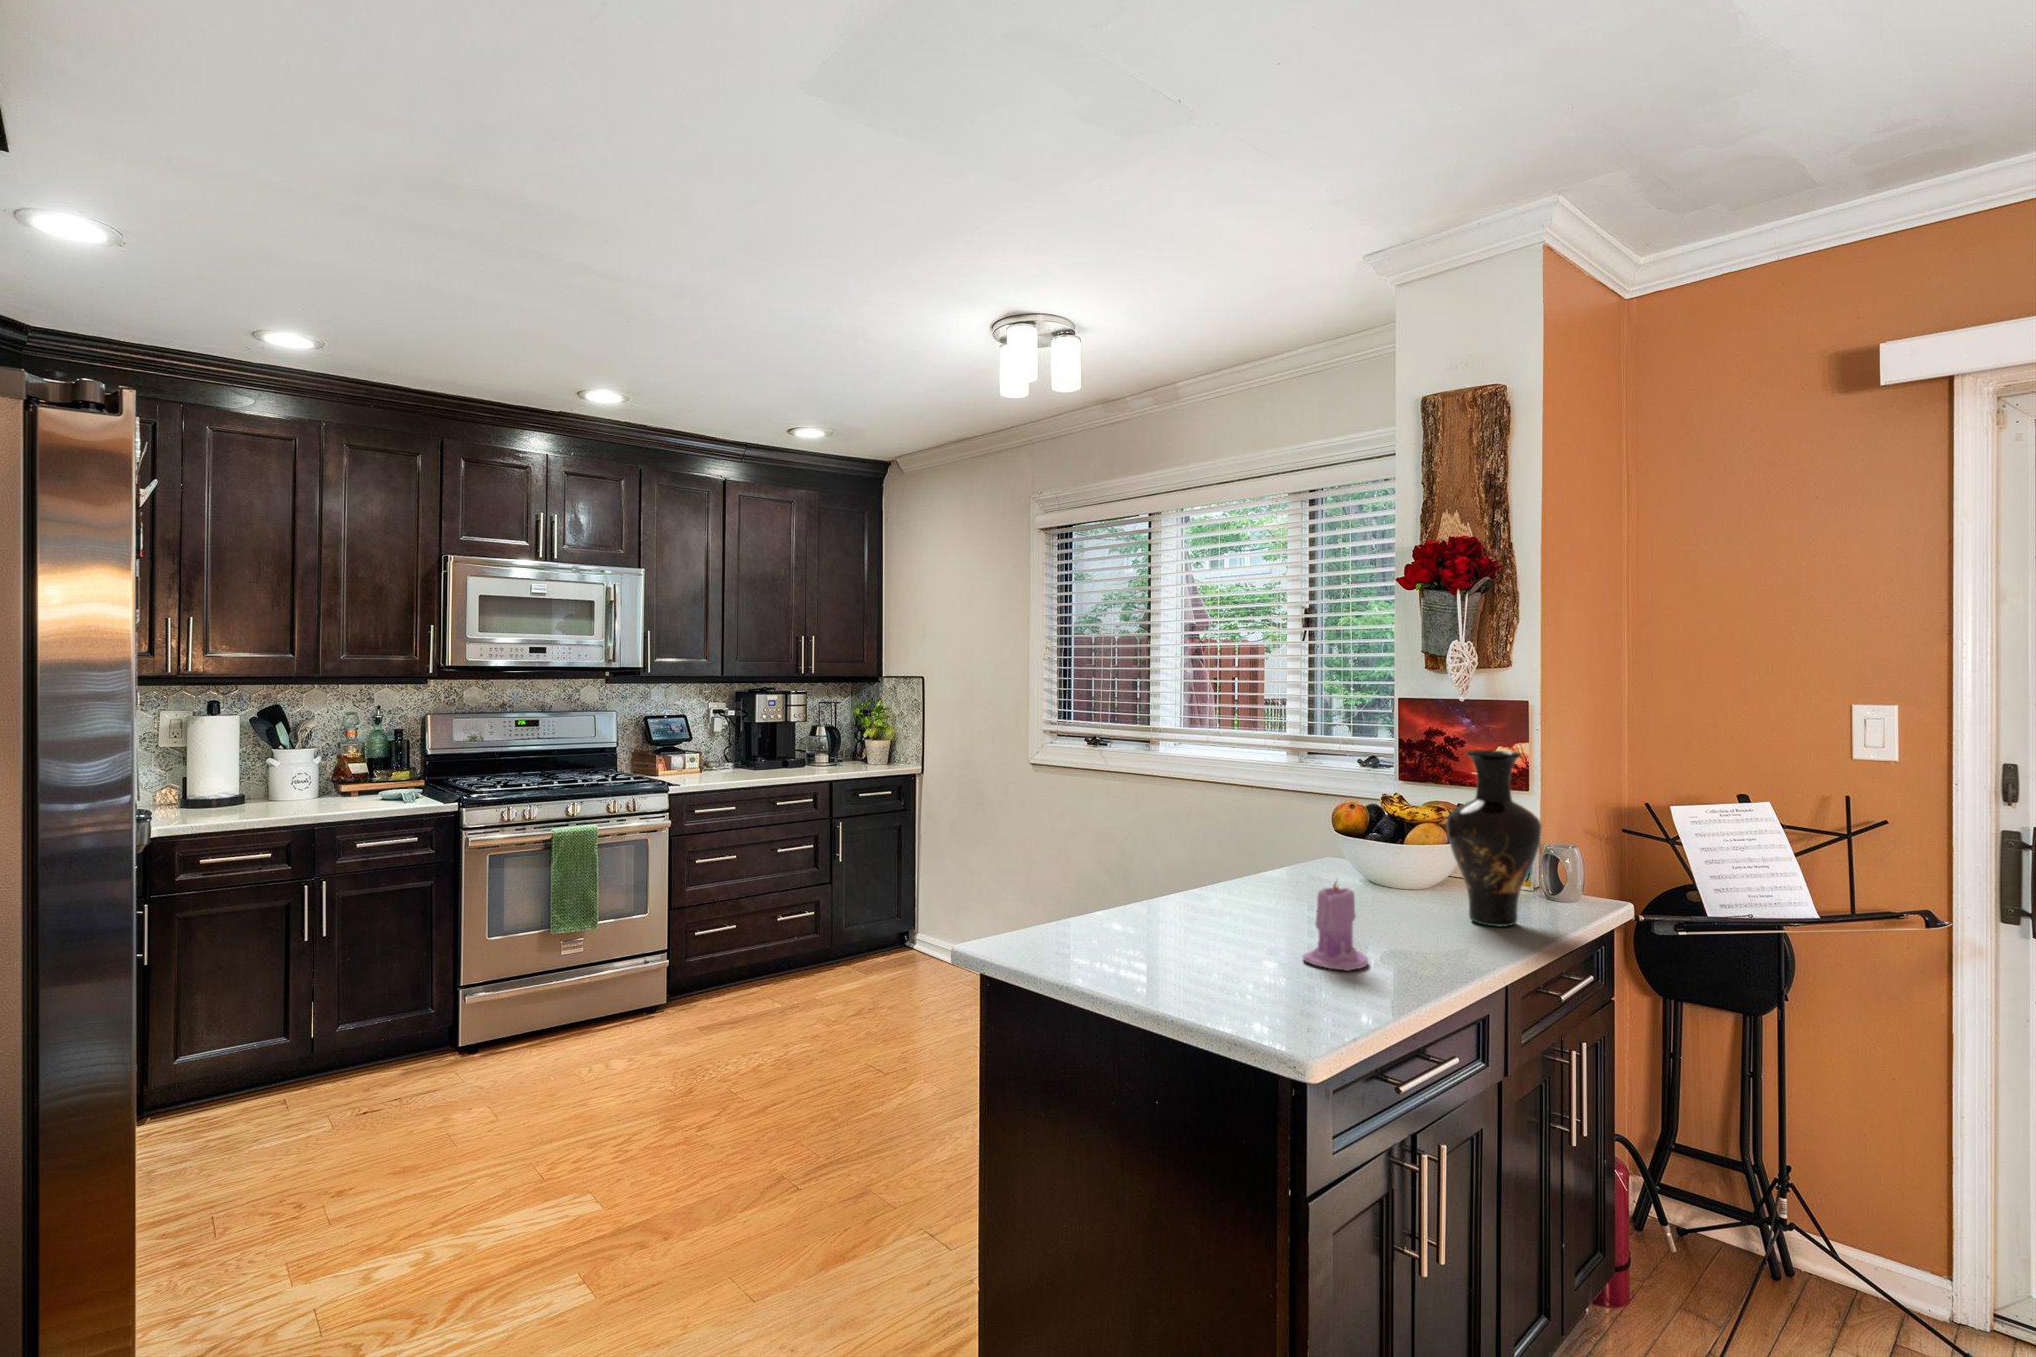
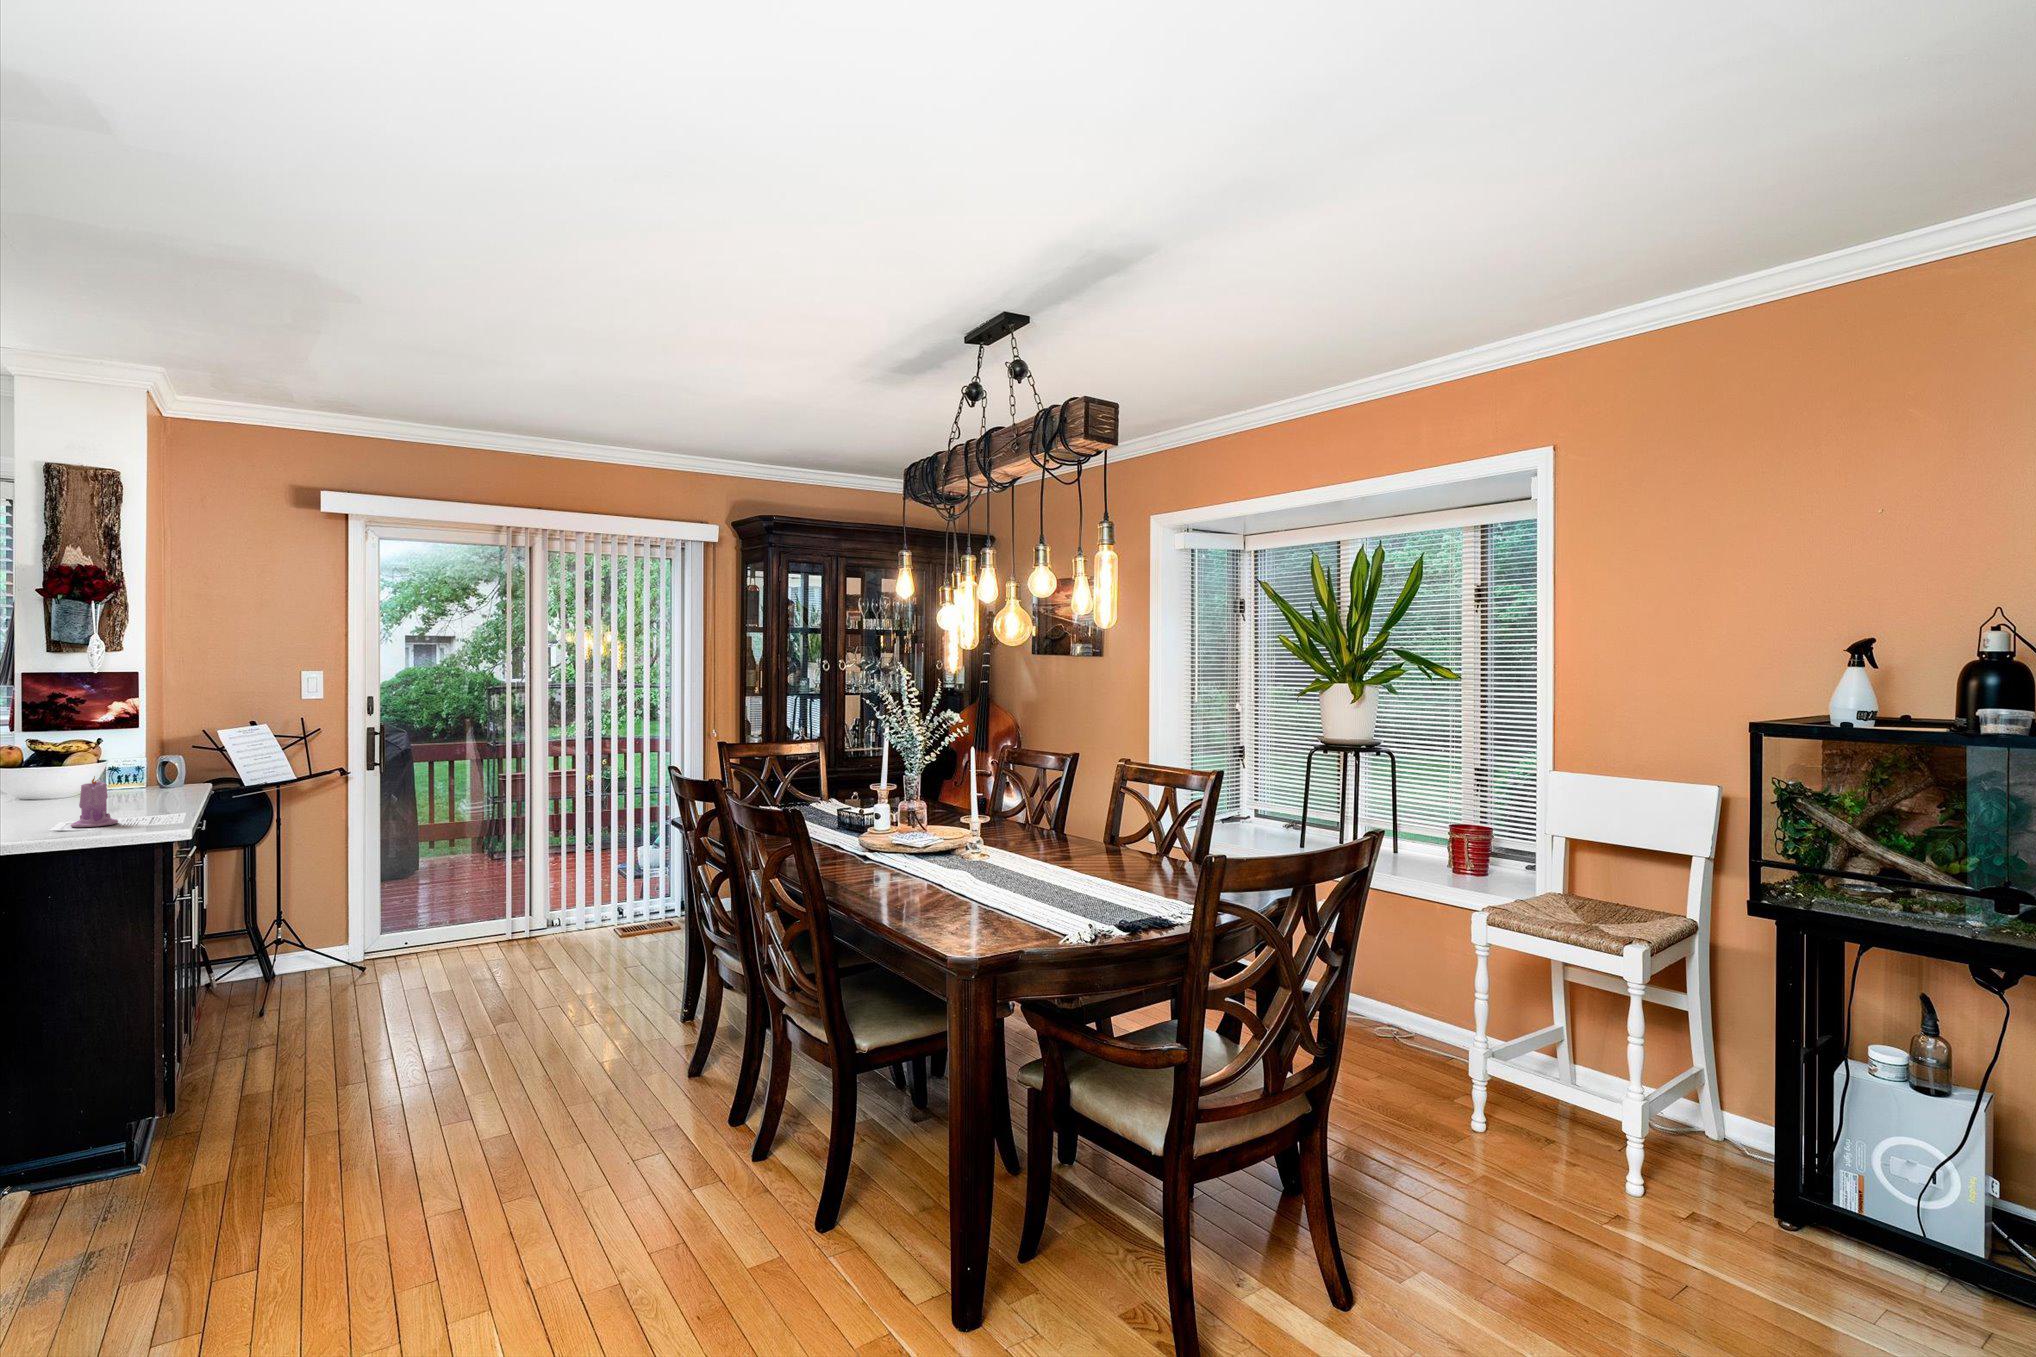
vase: present [1446,750,1542,926] -> none [111,702,177,804]

